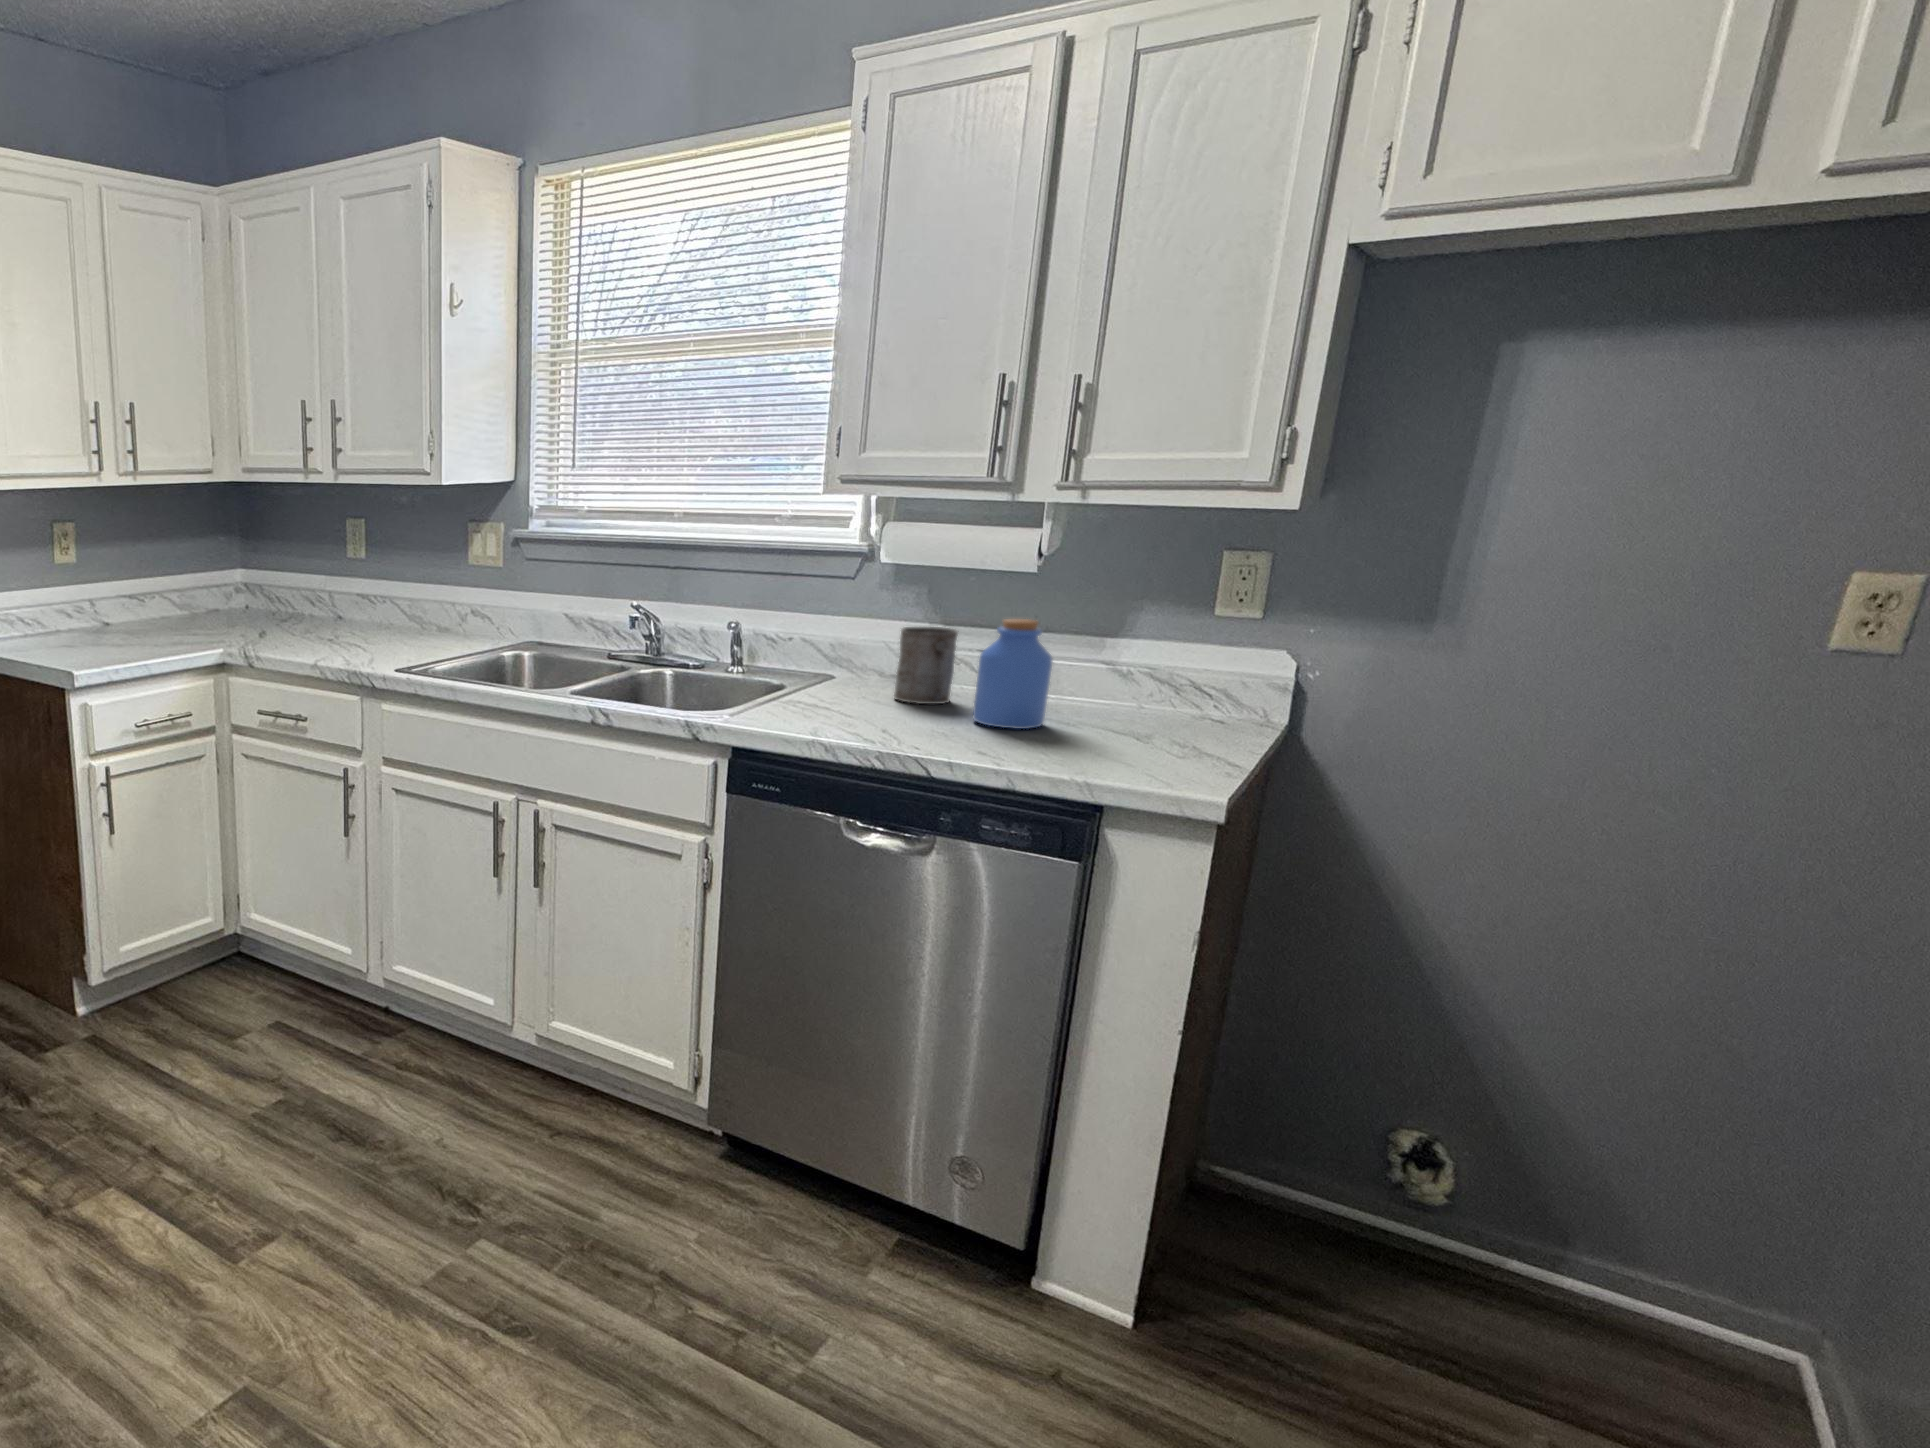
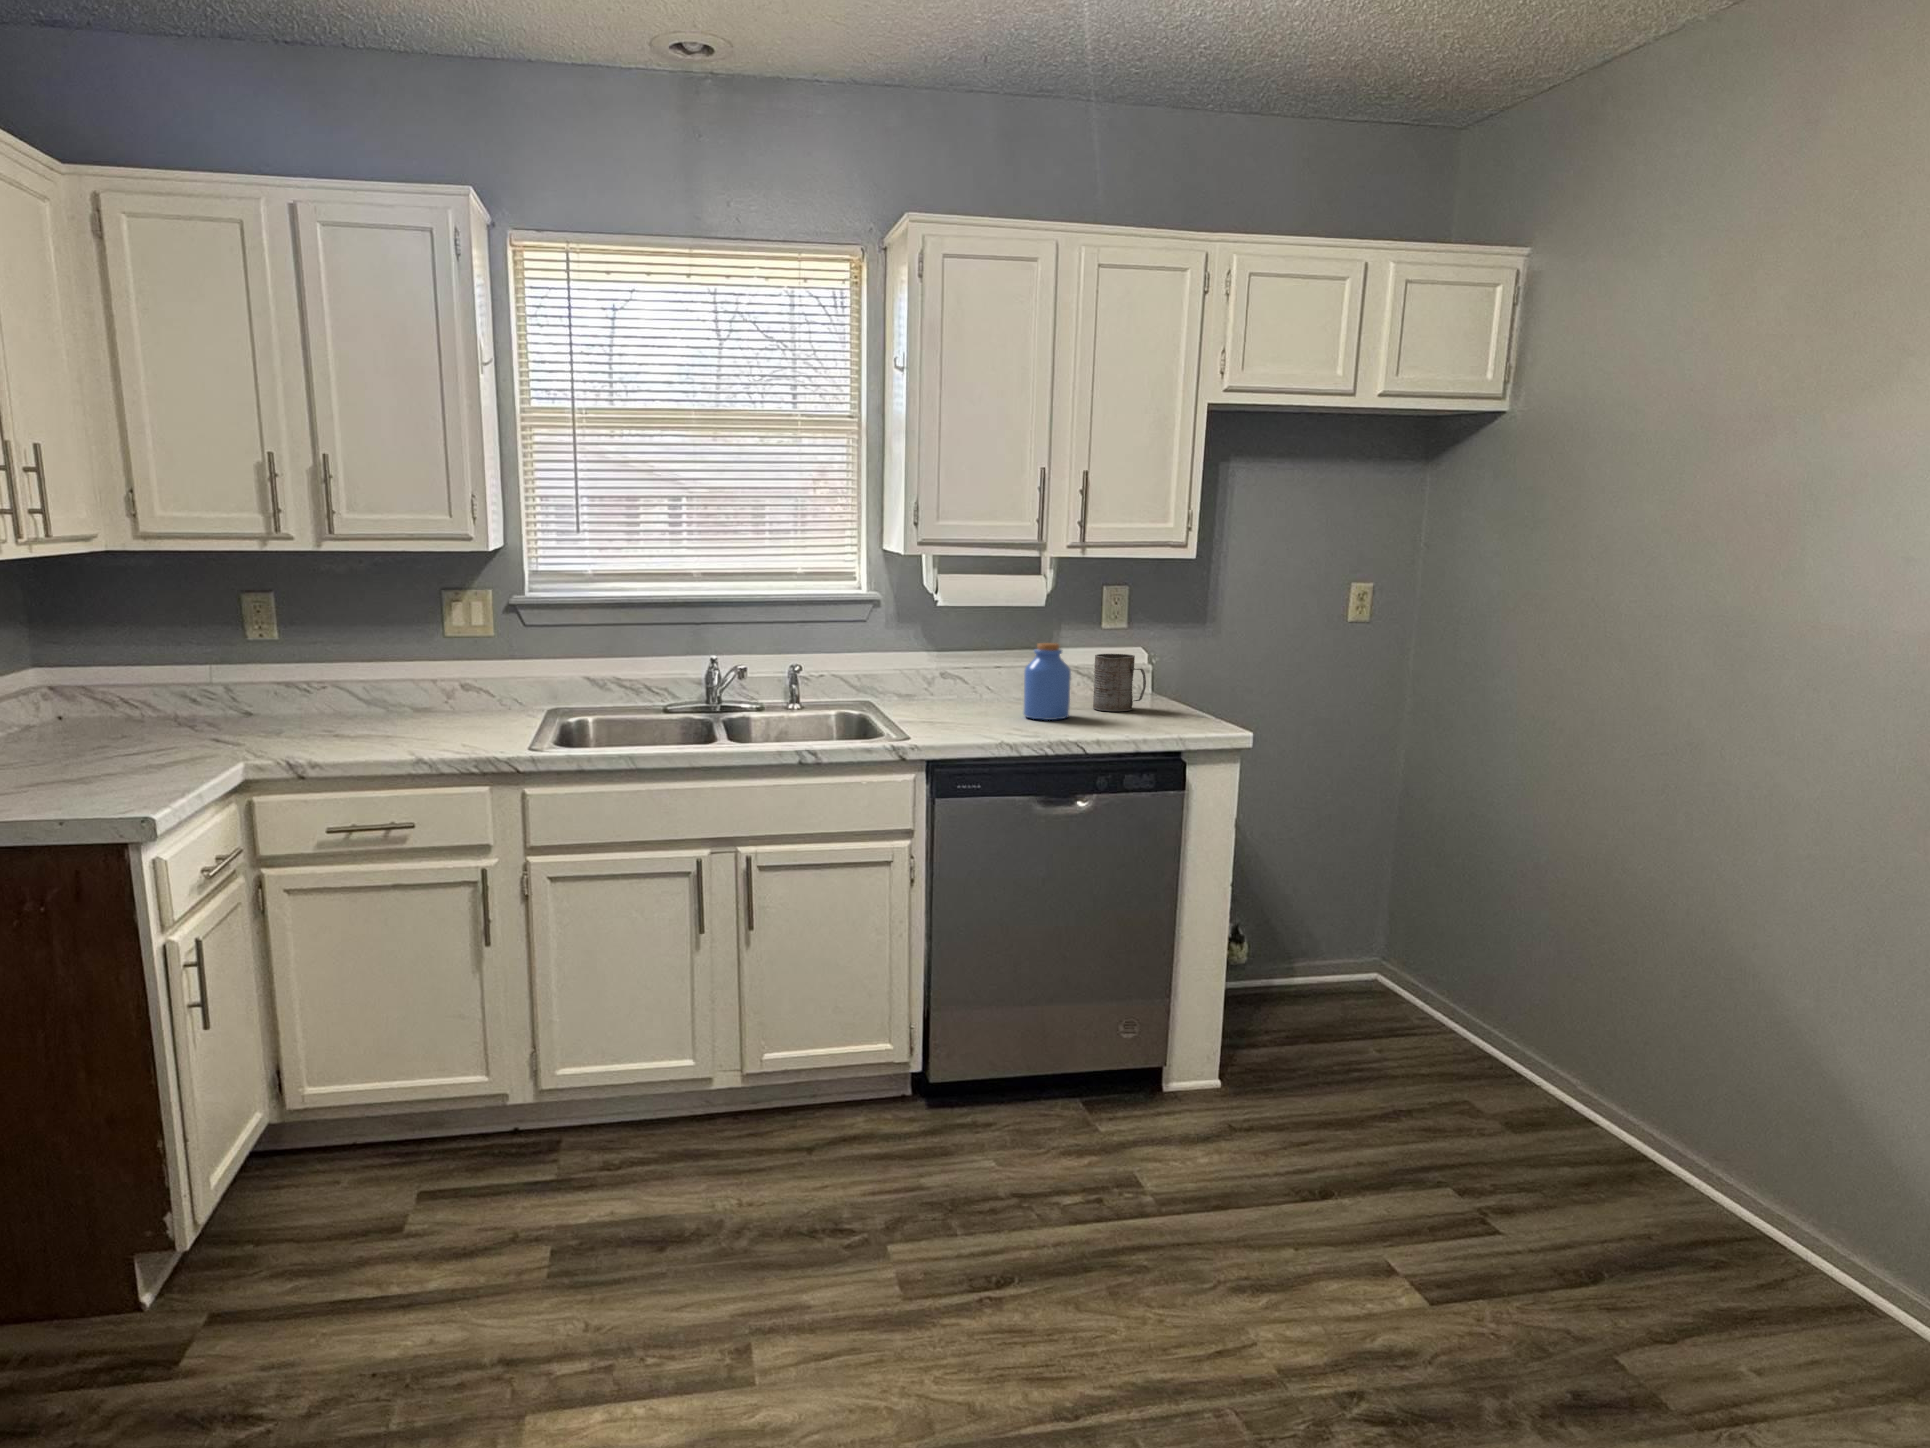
mug: present [894,627,958,704] -> present [1093,654,1146,711]

